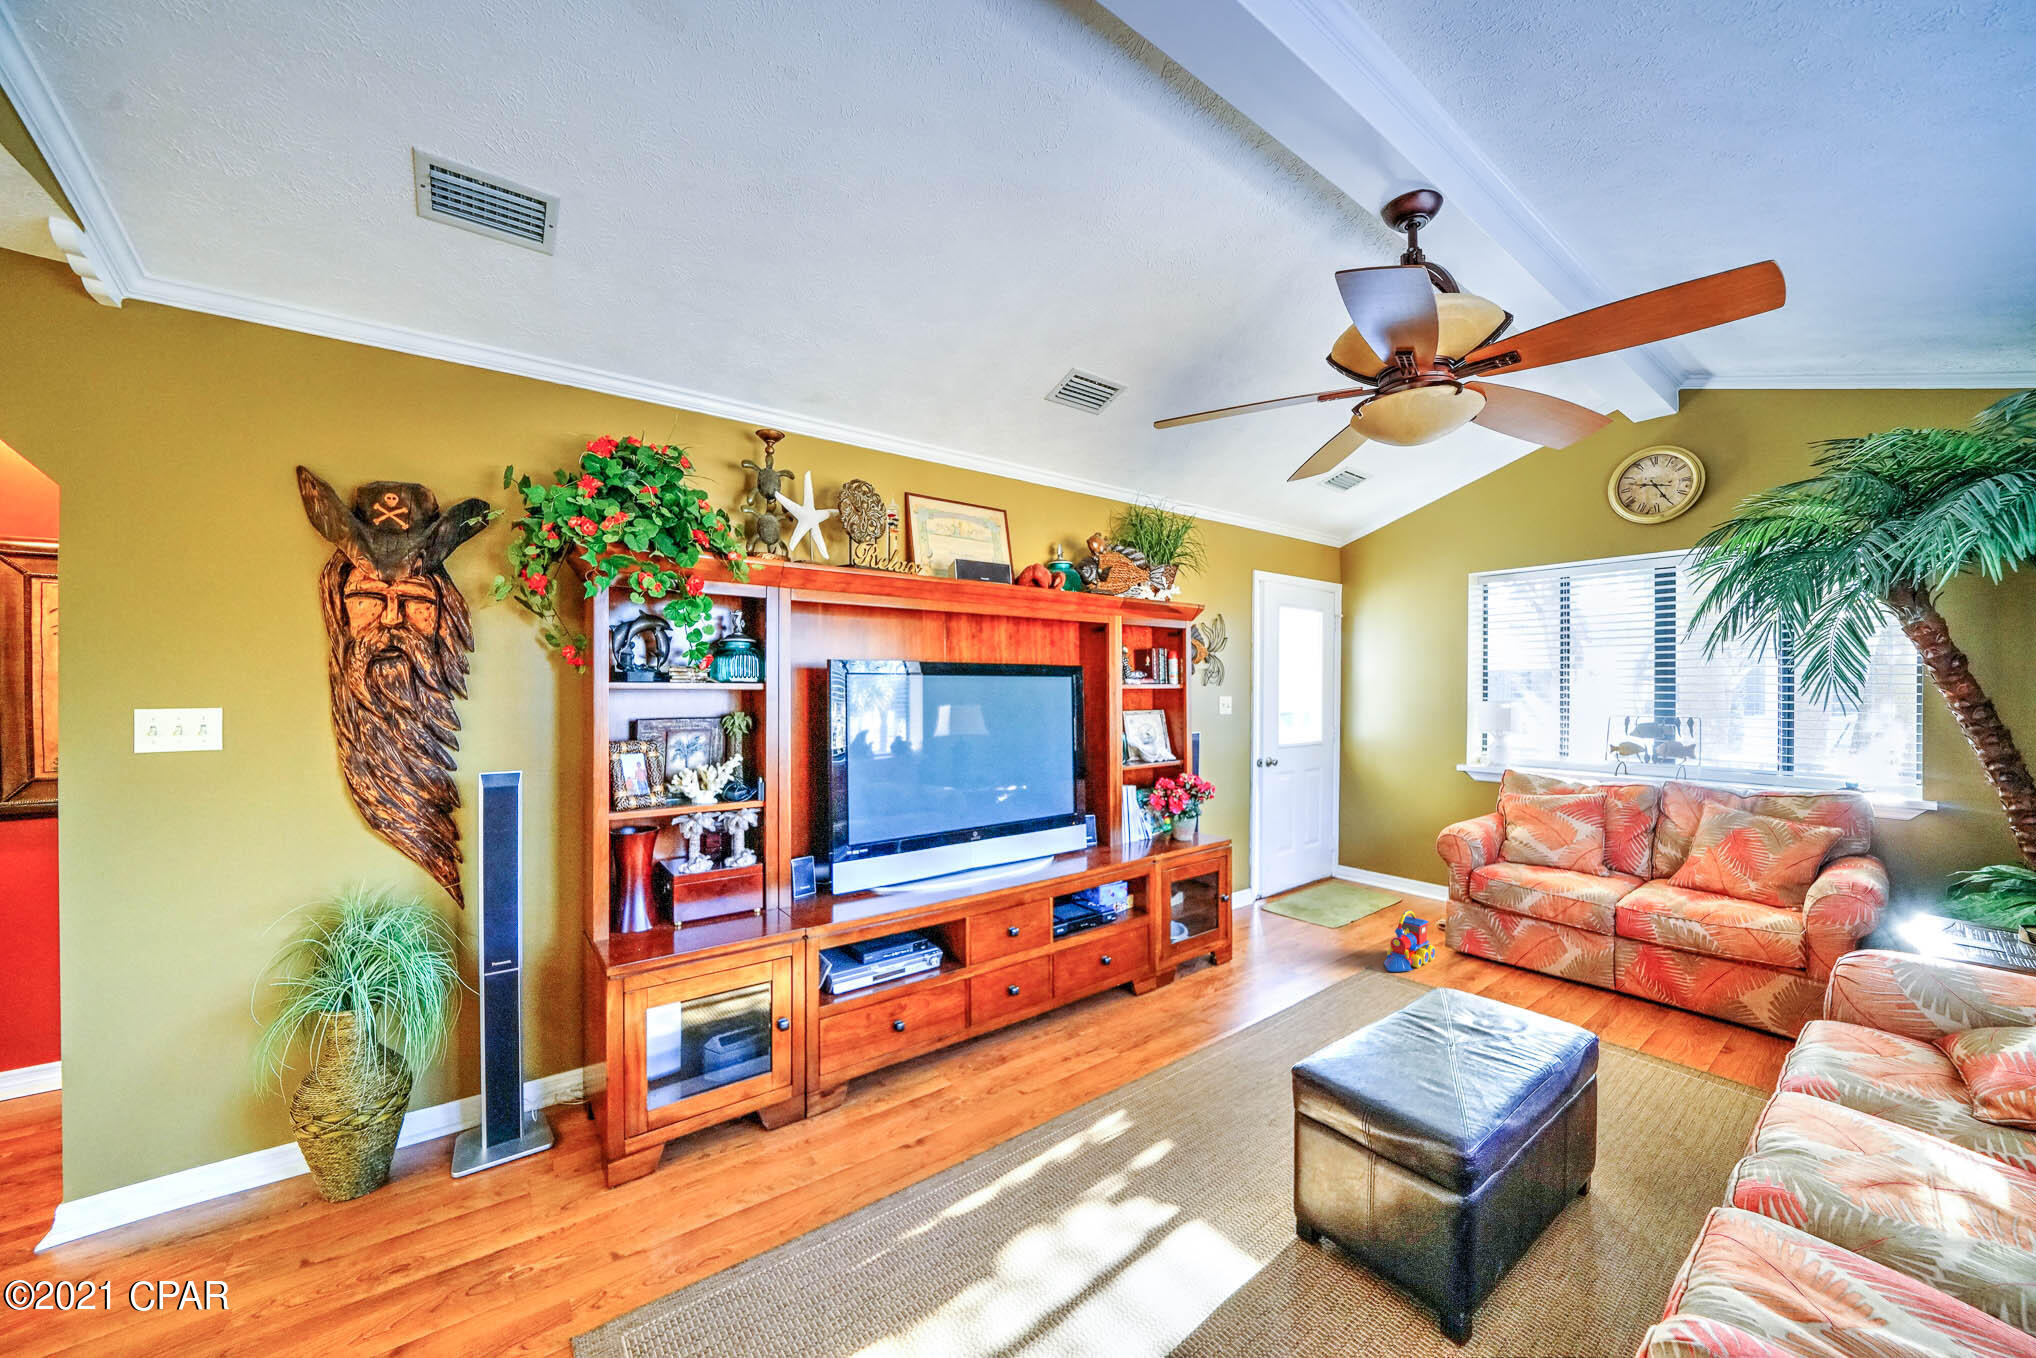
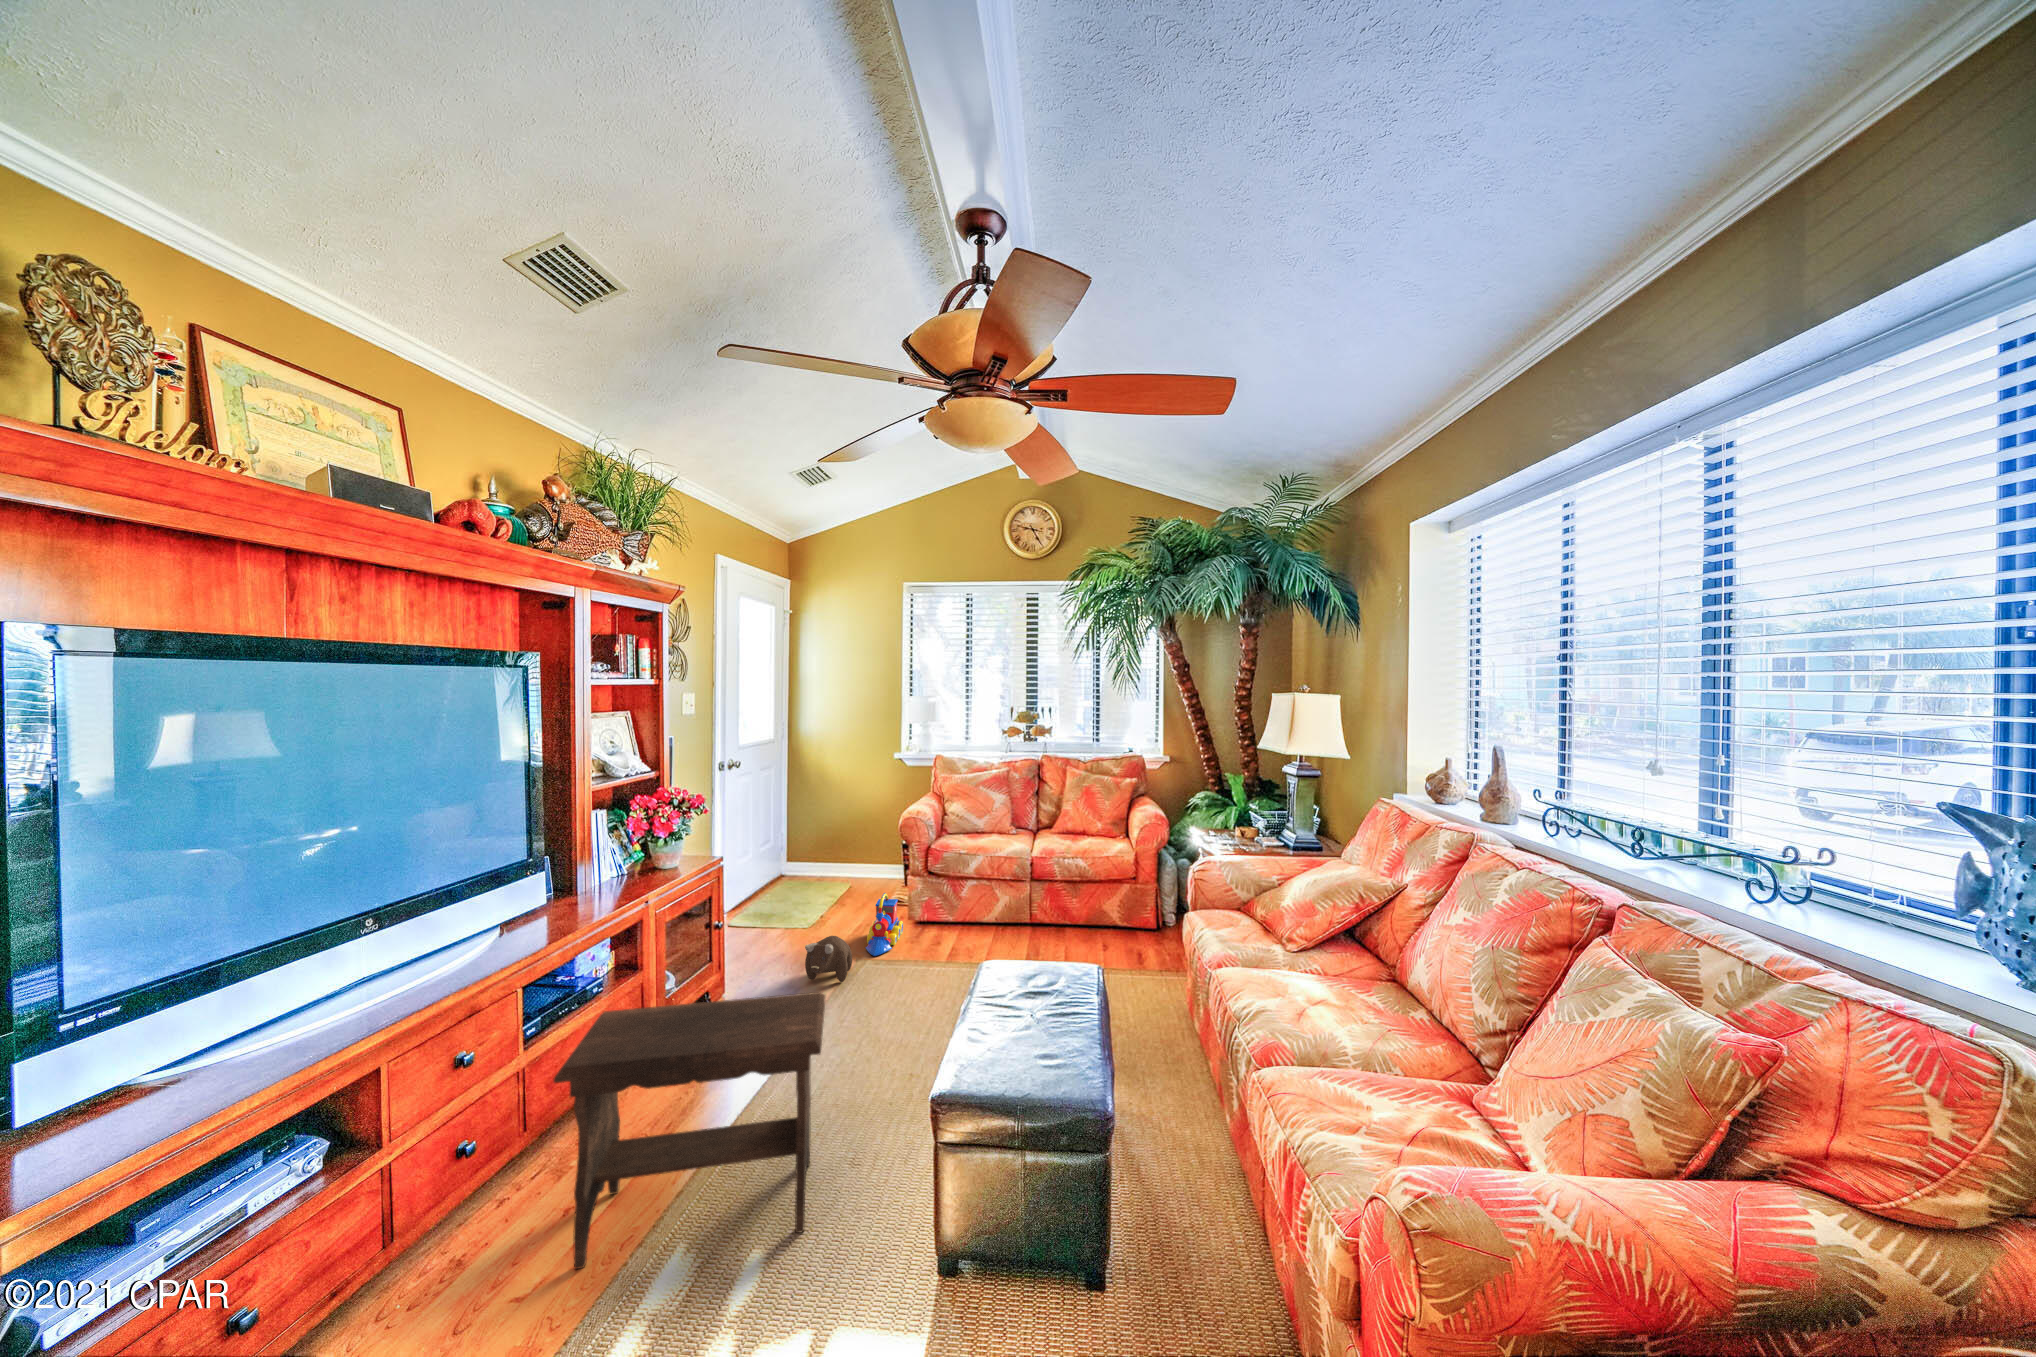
footstool: none [1046,927,1250,1148] -> present [553,992,826,1269]
plush toy: none [1304,936,1358,984] -> present [805,936,852,982]

